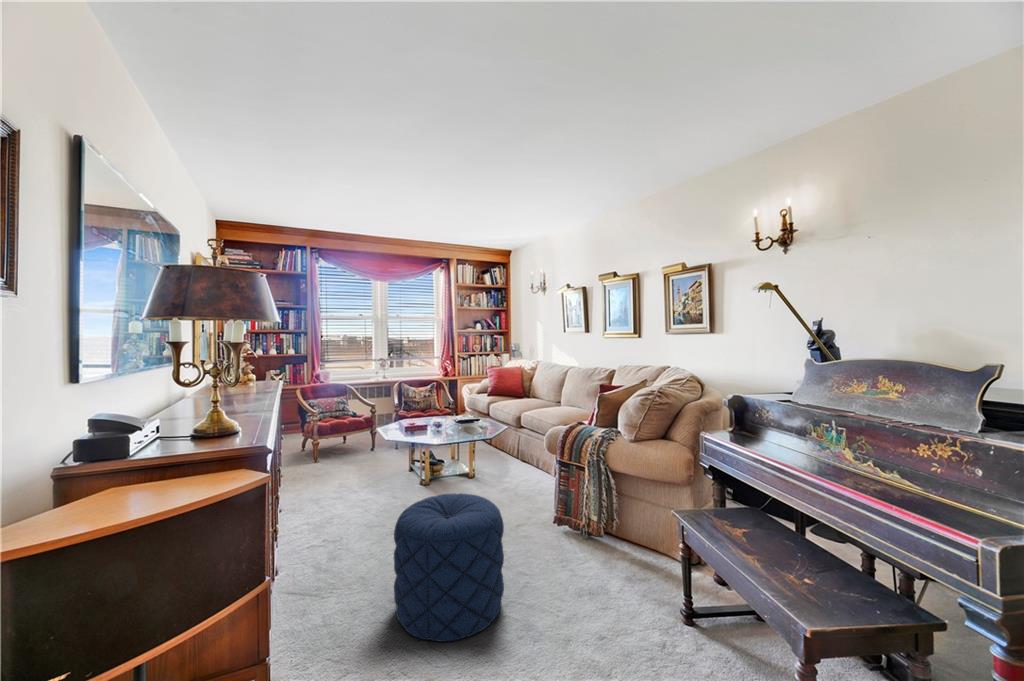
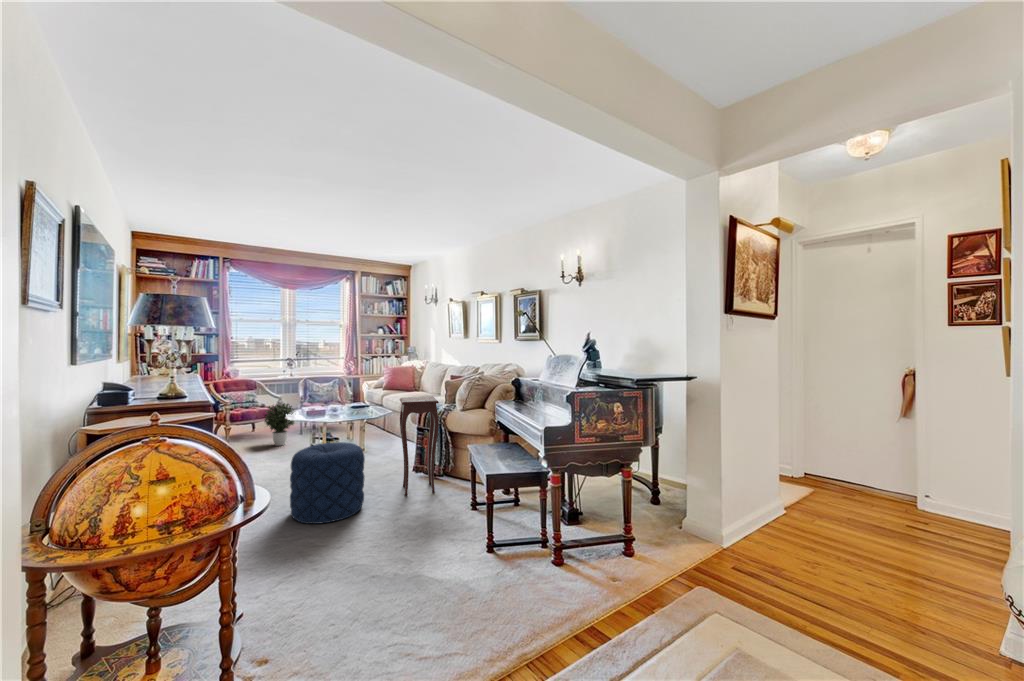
potted plant: none [356,414,392,467] -> present [265,403,294,446]
side table: none [542,420,609,577] -> present [400,397,439,495]

